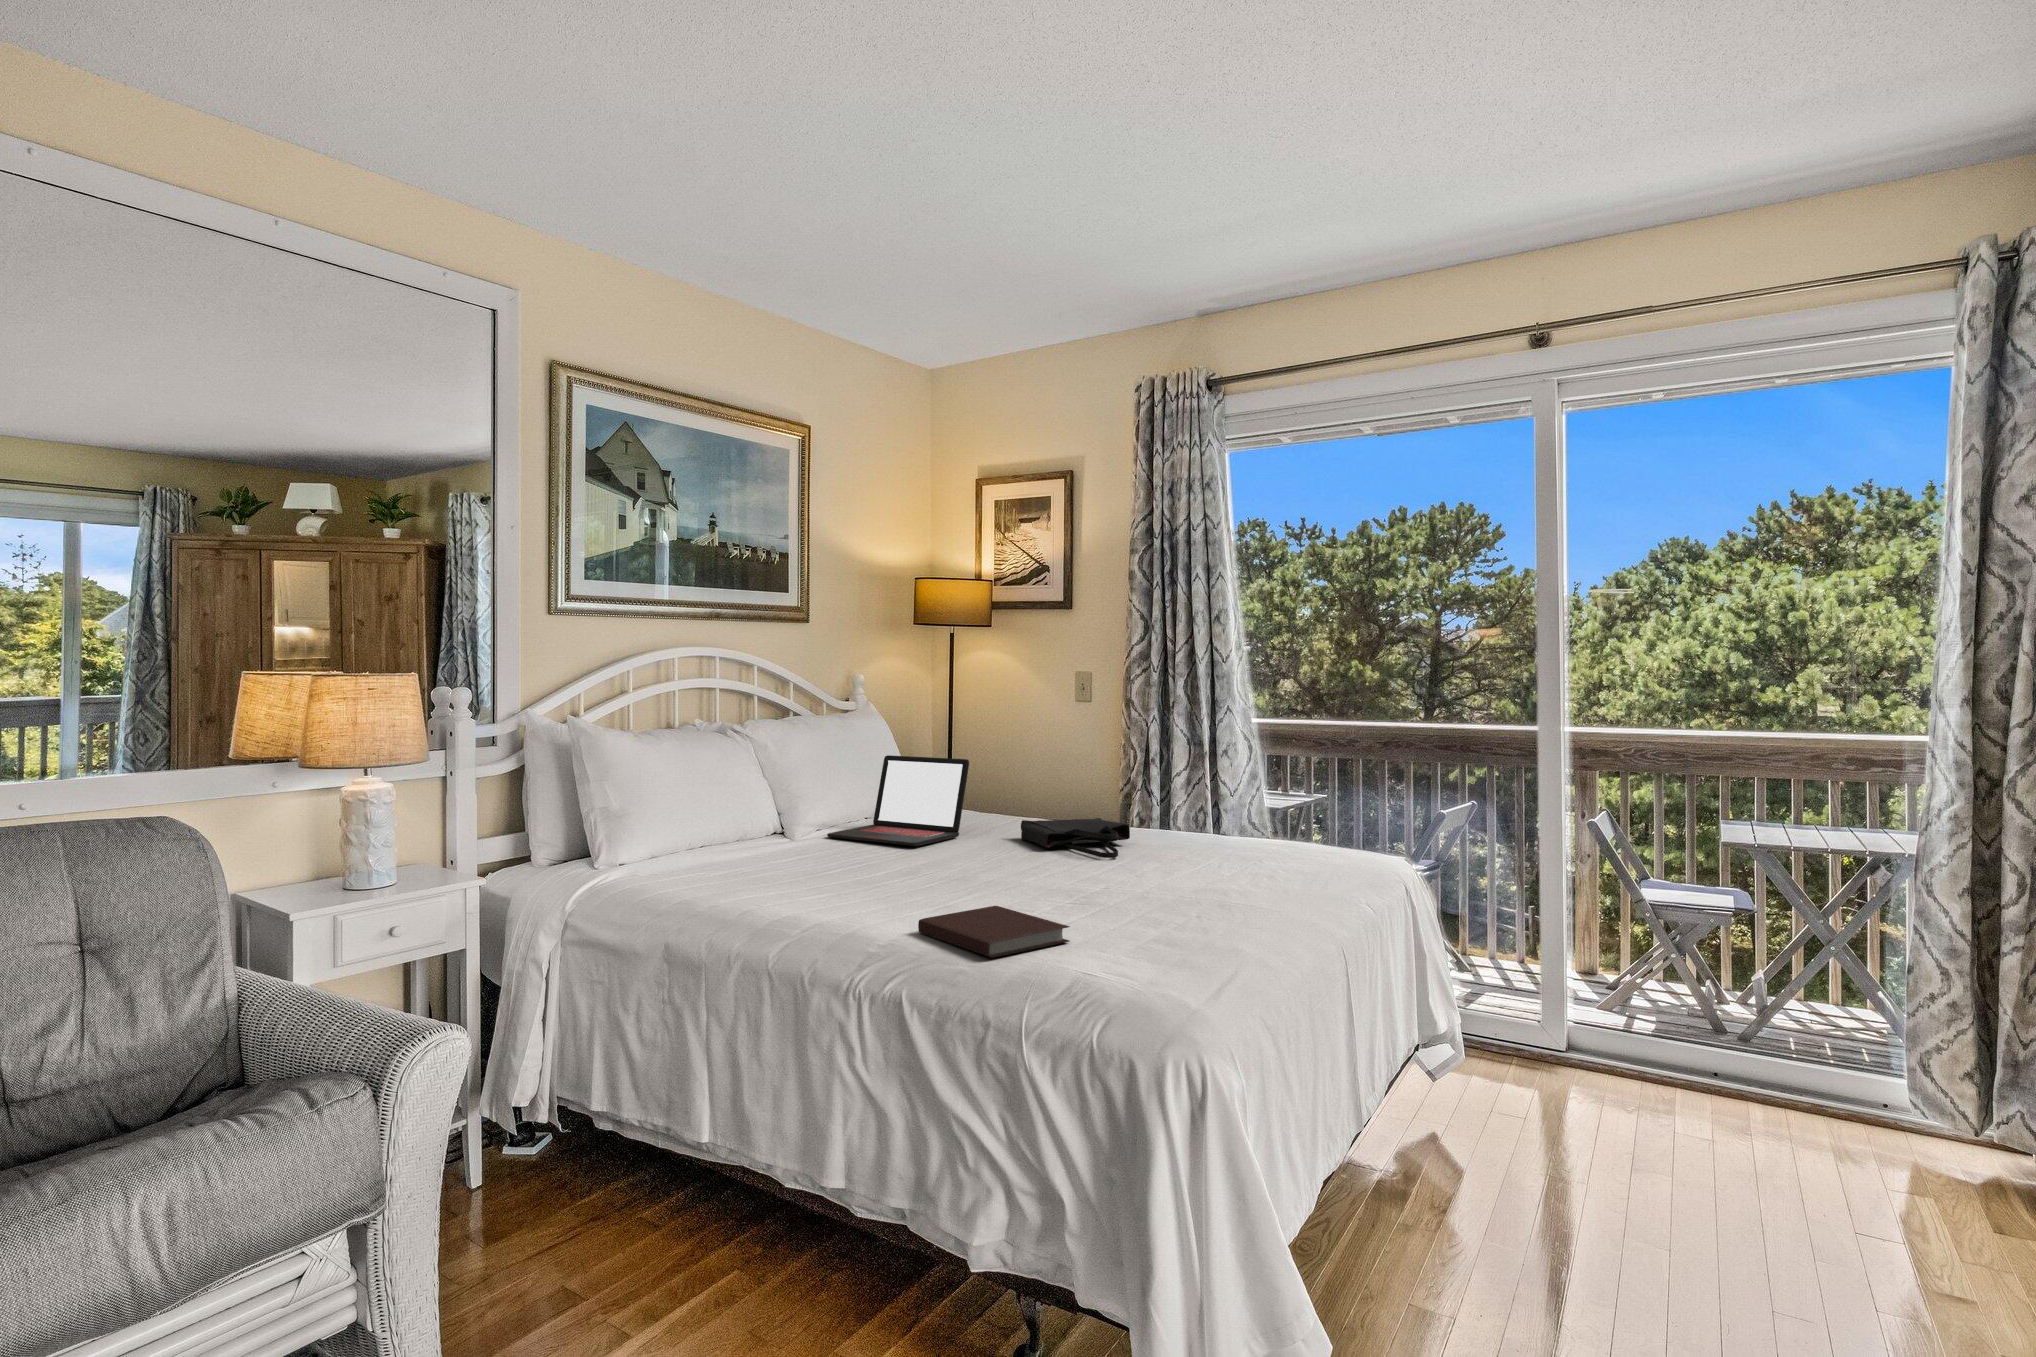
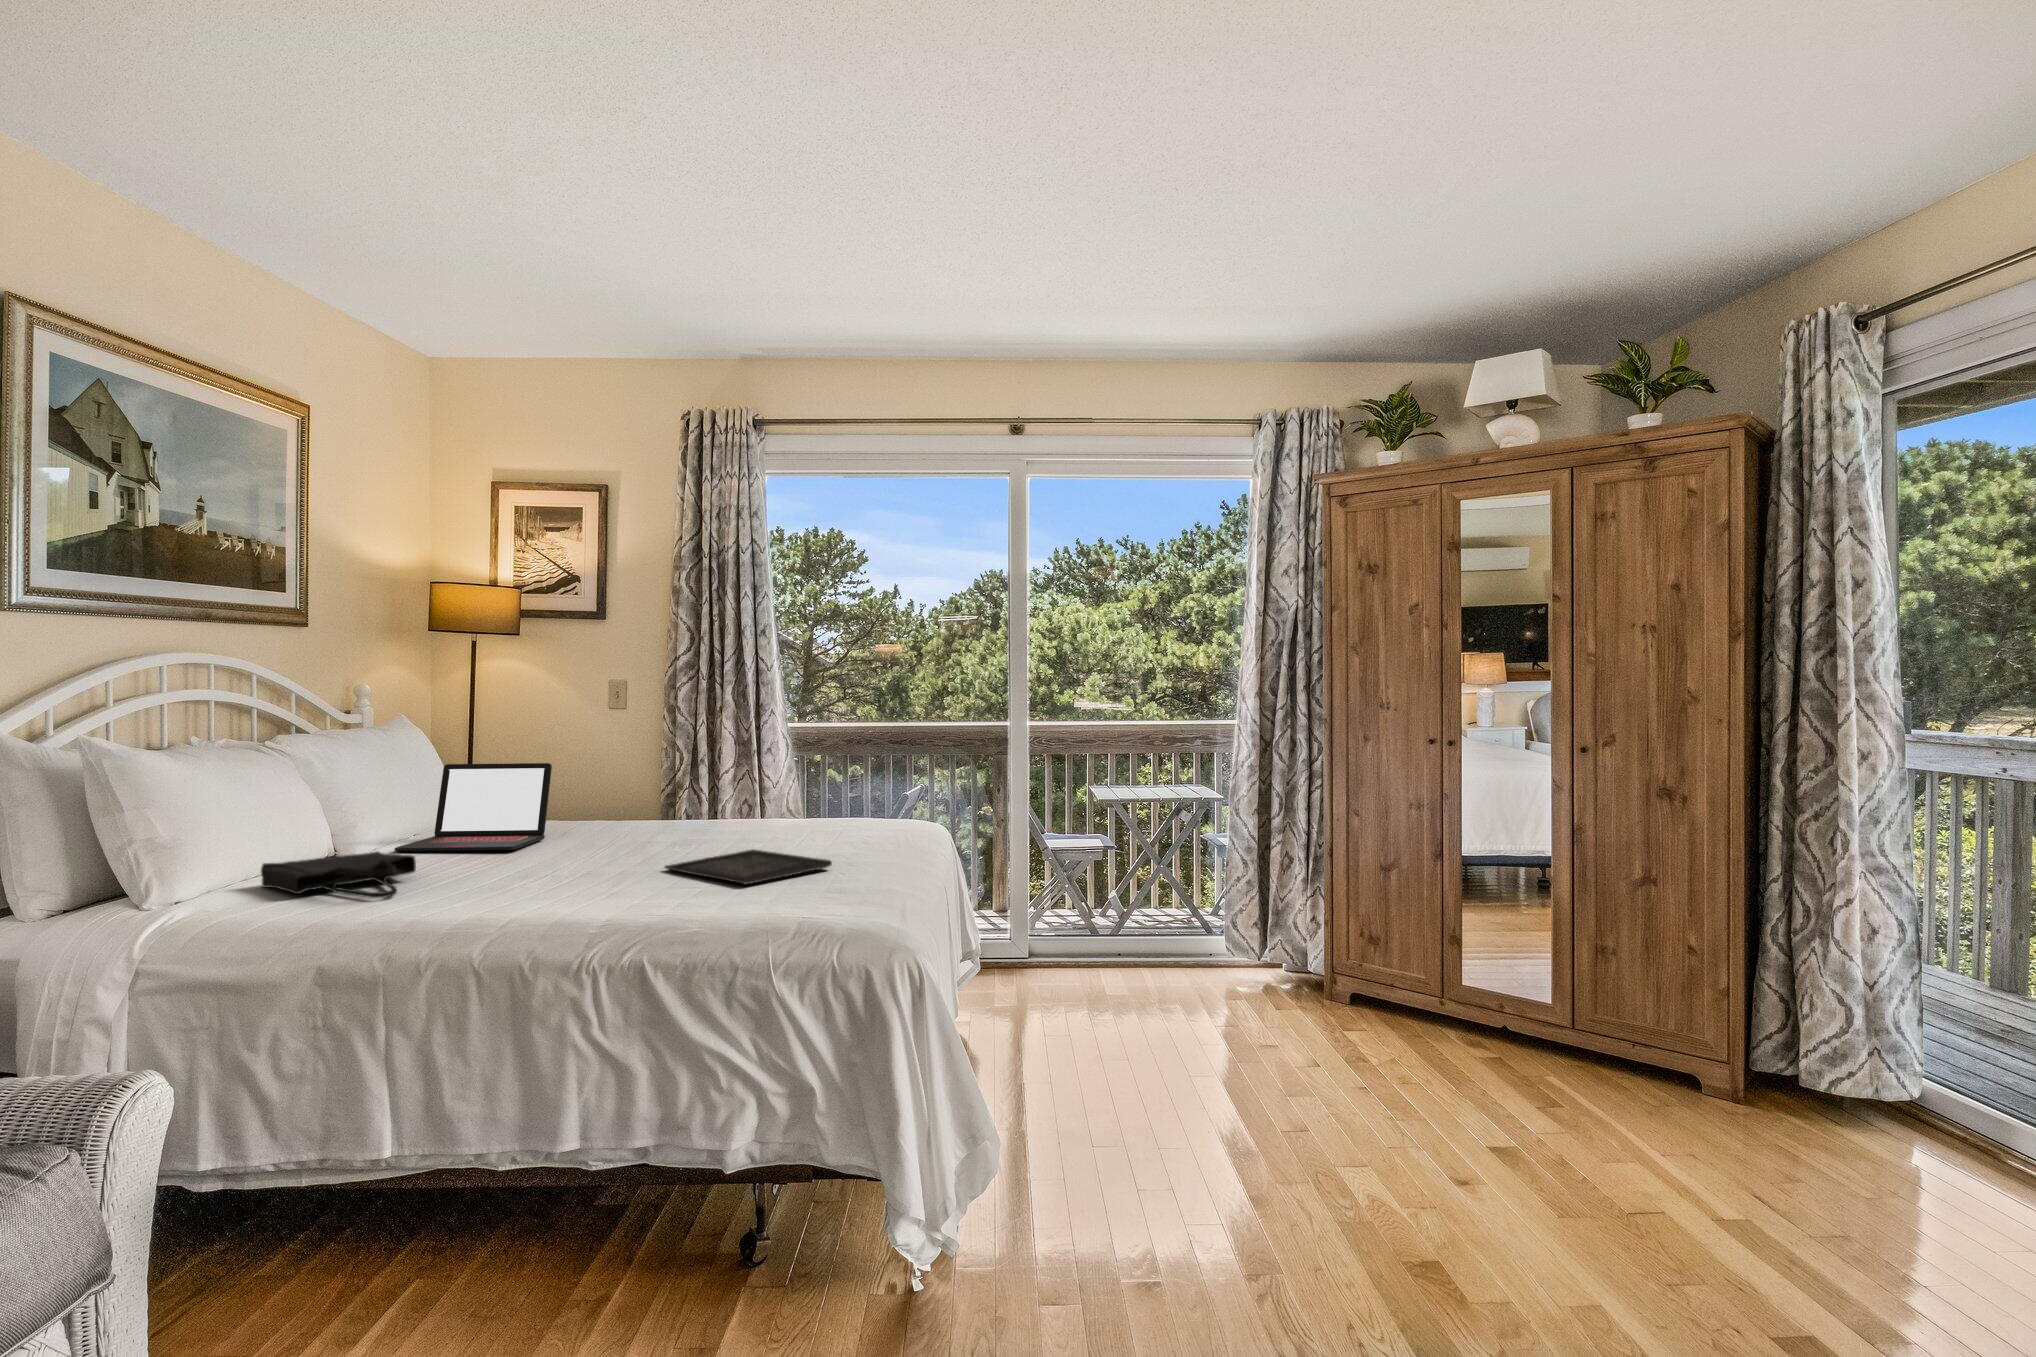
tote bag: present [1021,818,1130,858] -> present [261,852,416,898]
tray: none [1020,872,1195,916] -> present [665,849,832,884]
notebook: present [918,906,1069,957] -> none [621,883,764,919]

